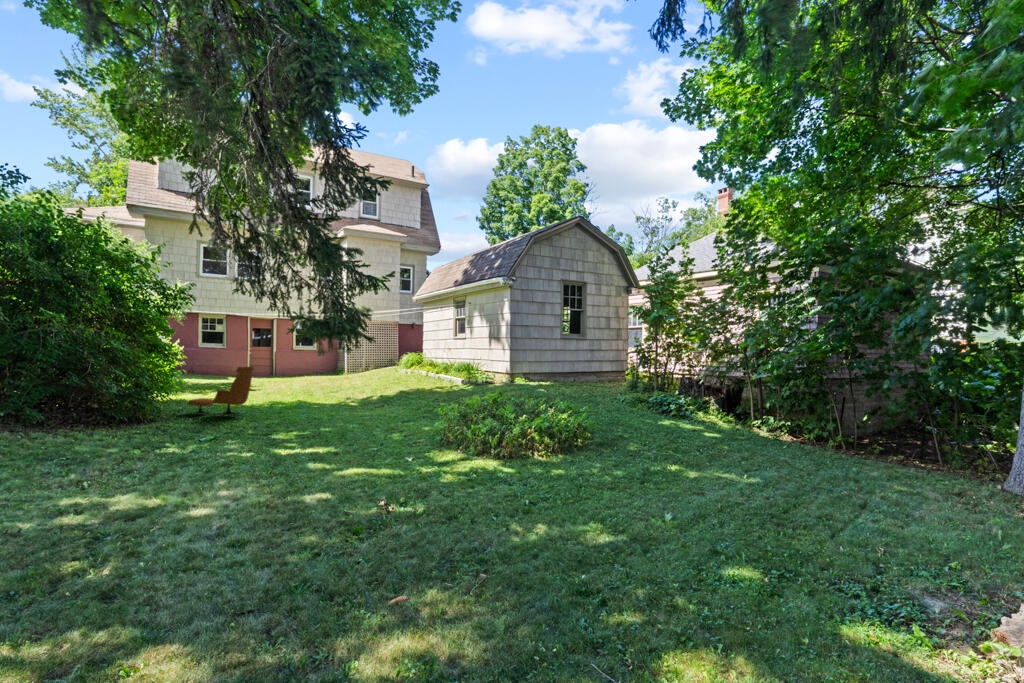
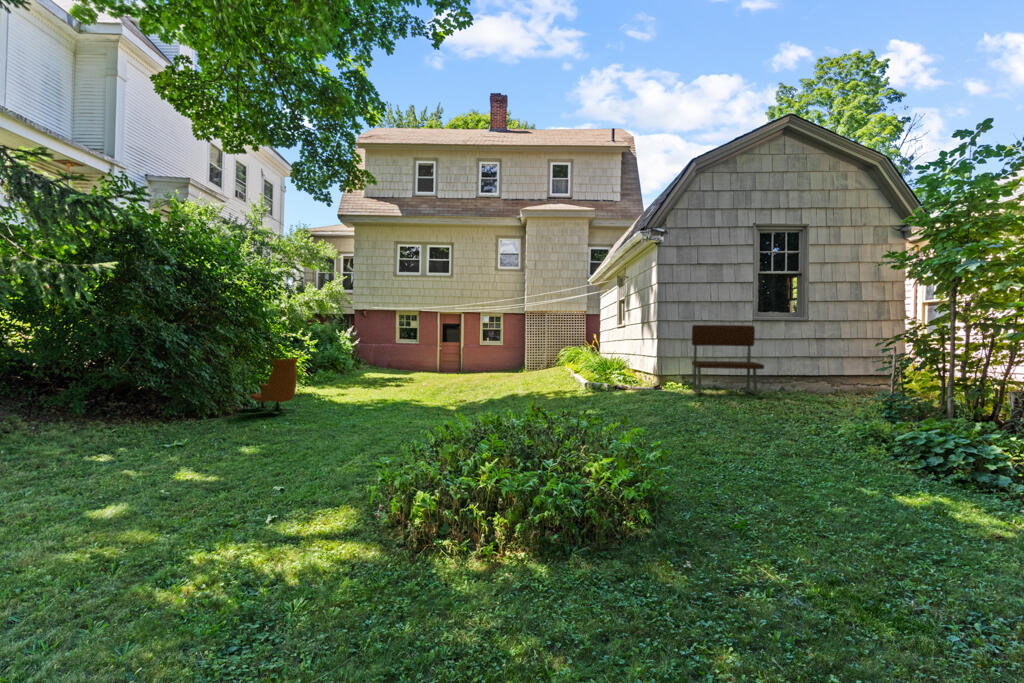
bench: none [530,341,574,386] -> present [692,325,764,395]

